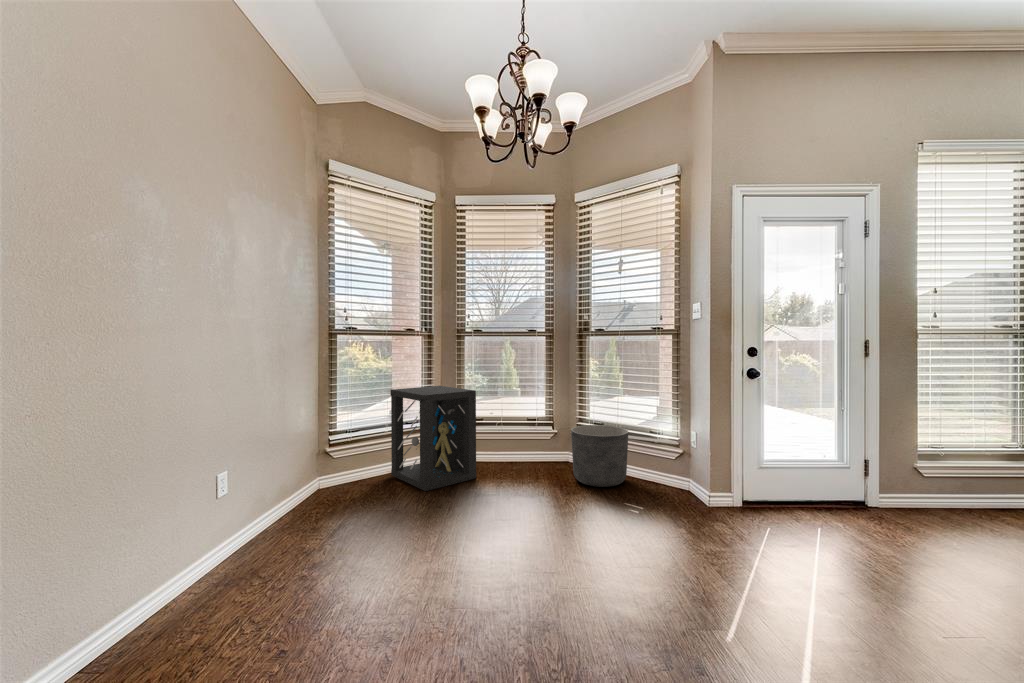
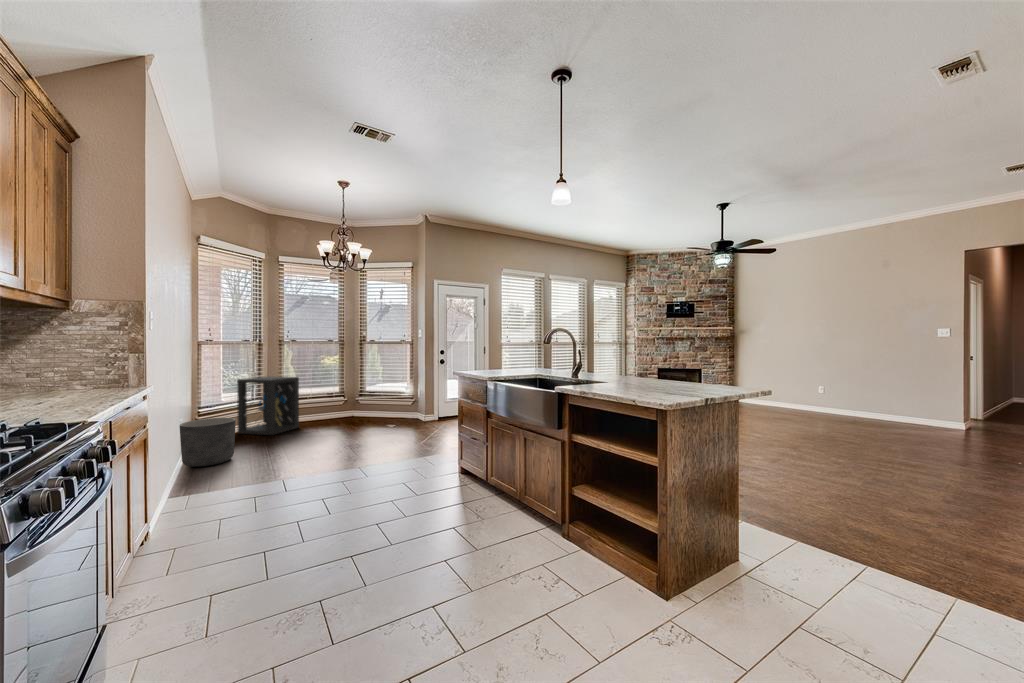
planter: present [571,425,628,487] -> present [180,418,236,467]

